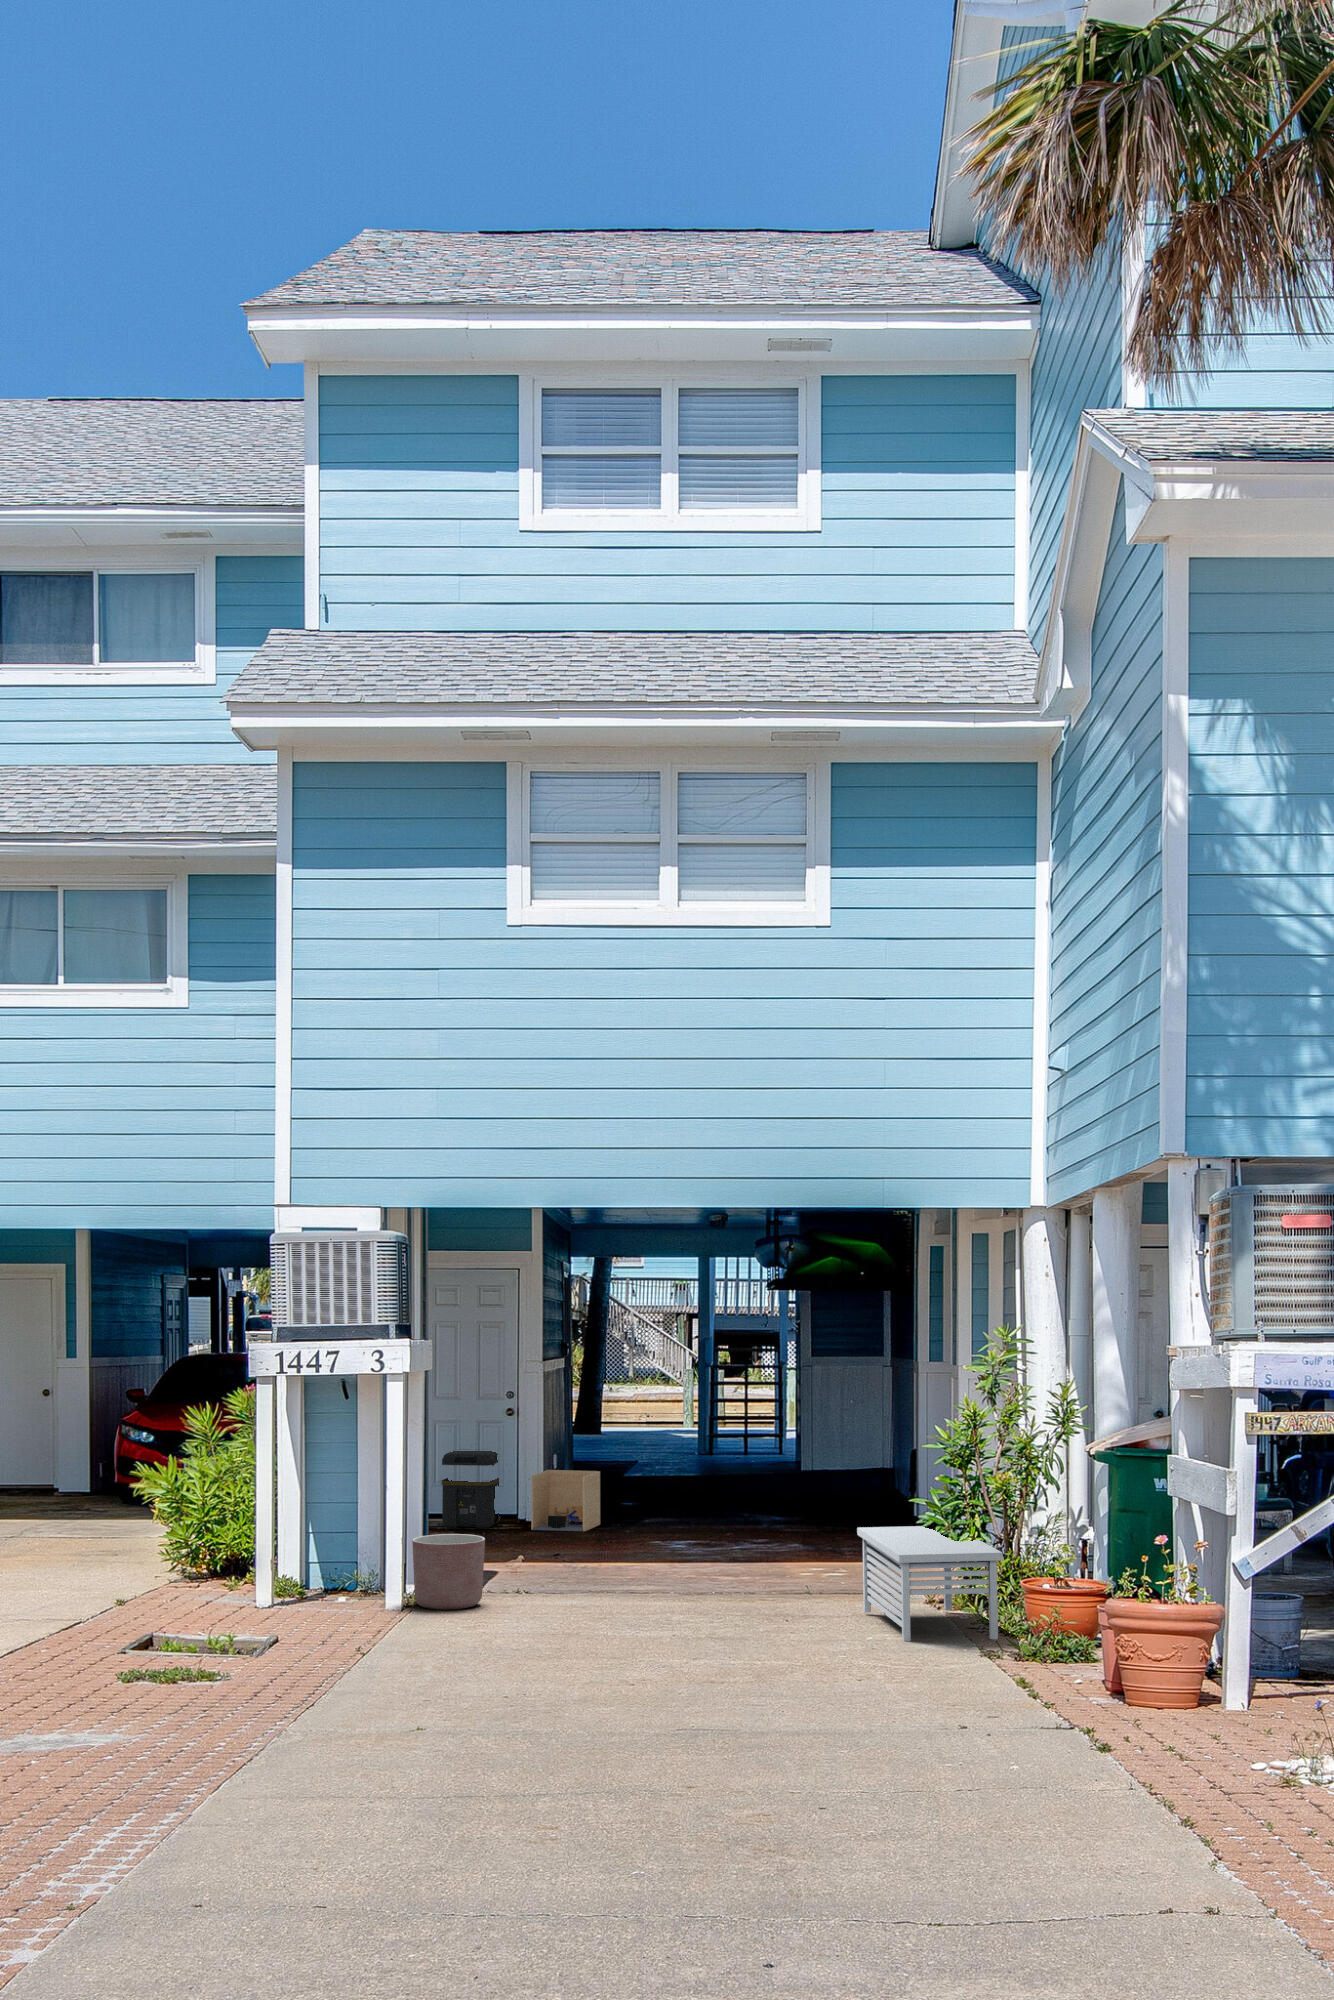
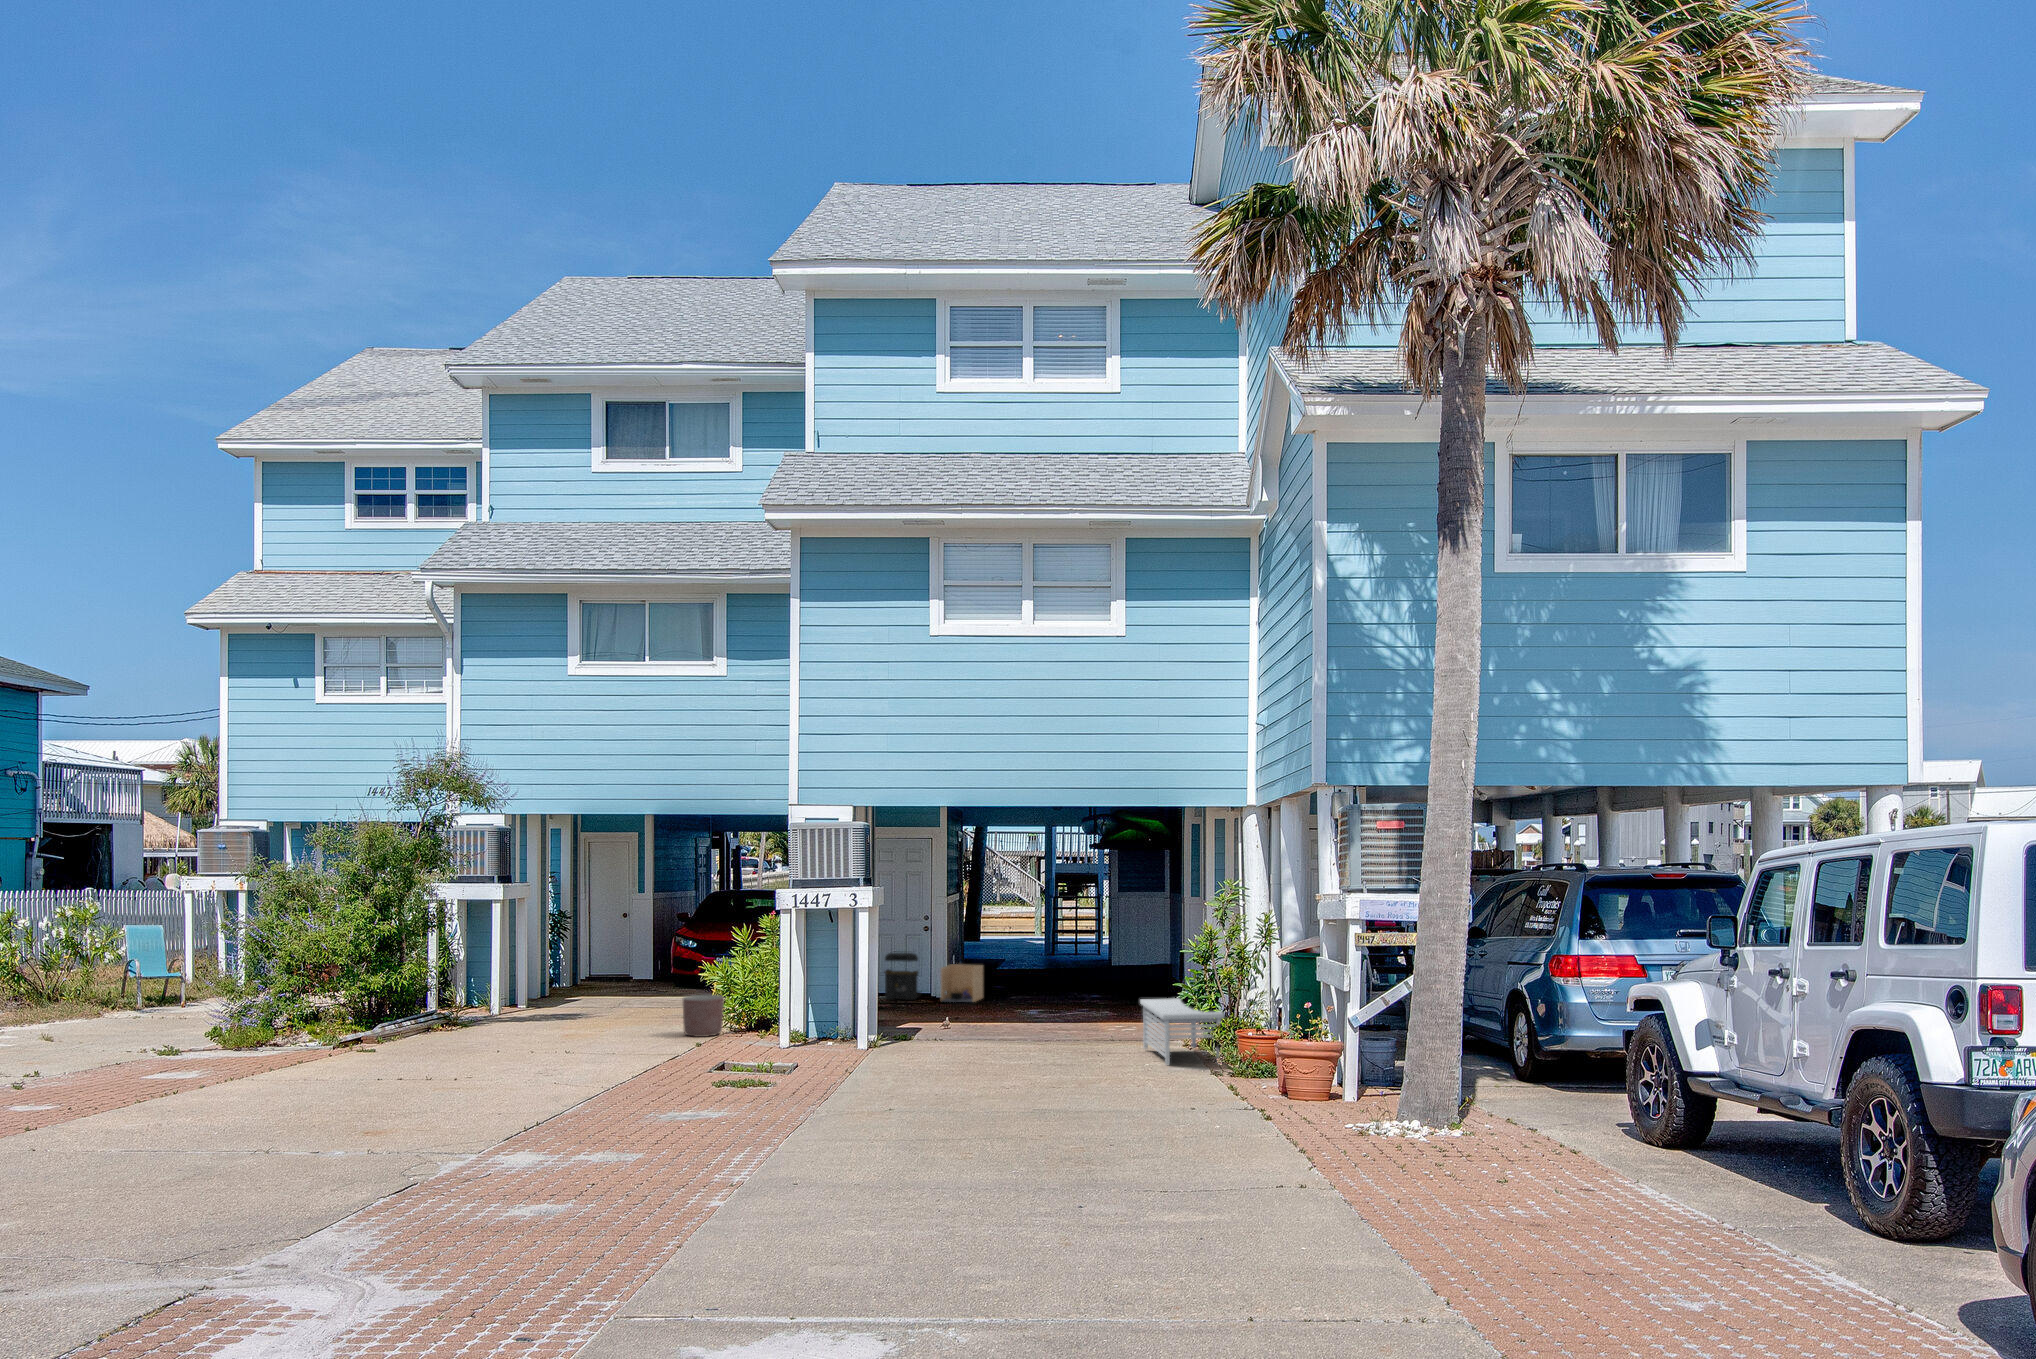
planter: present [412,1534,485,1610] -> present [683,995,724,1037]

